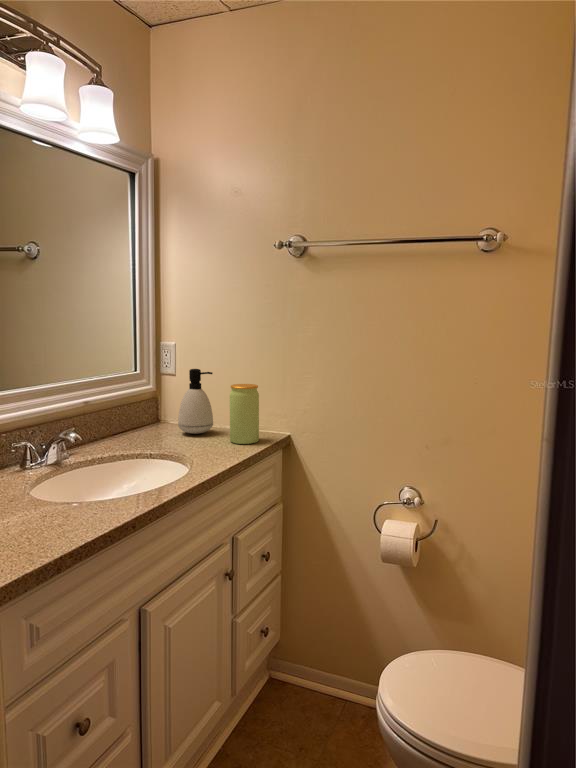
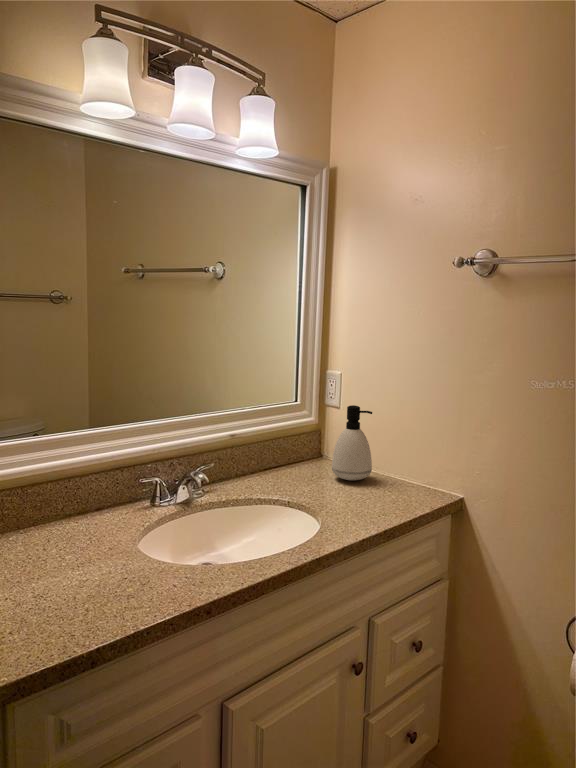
jar: present [230,384,259,444] -> none [383,429,422,504]

